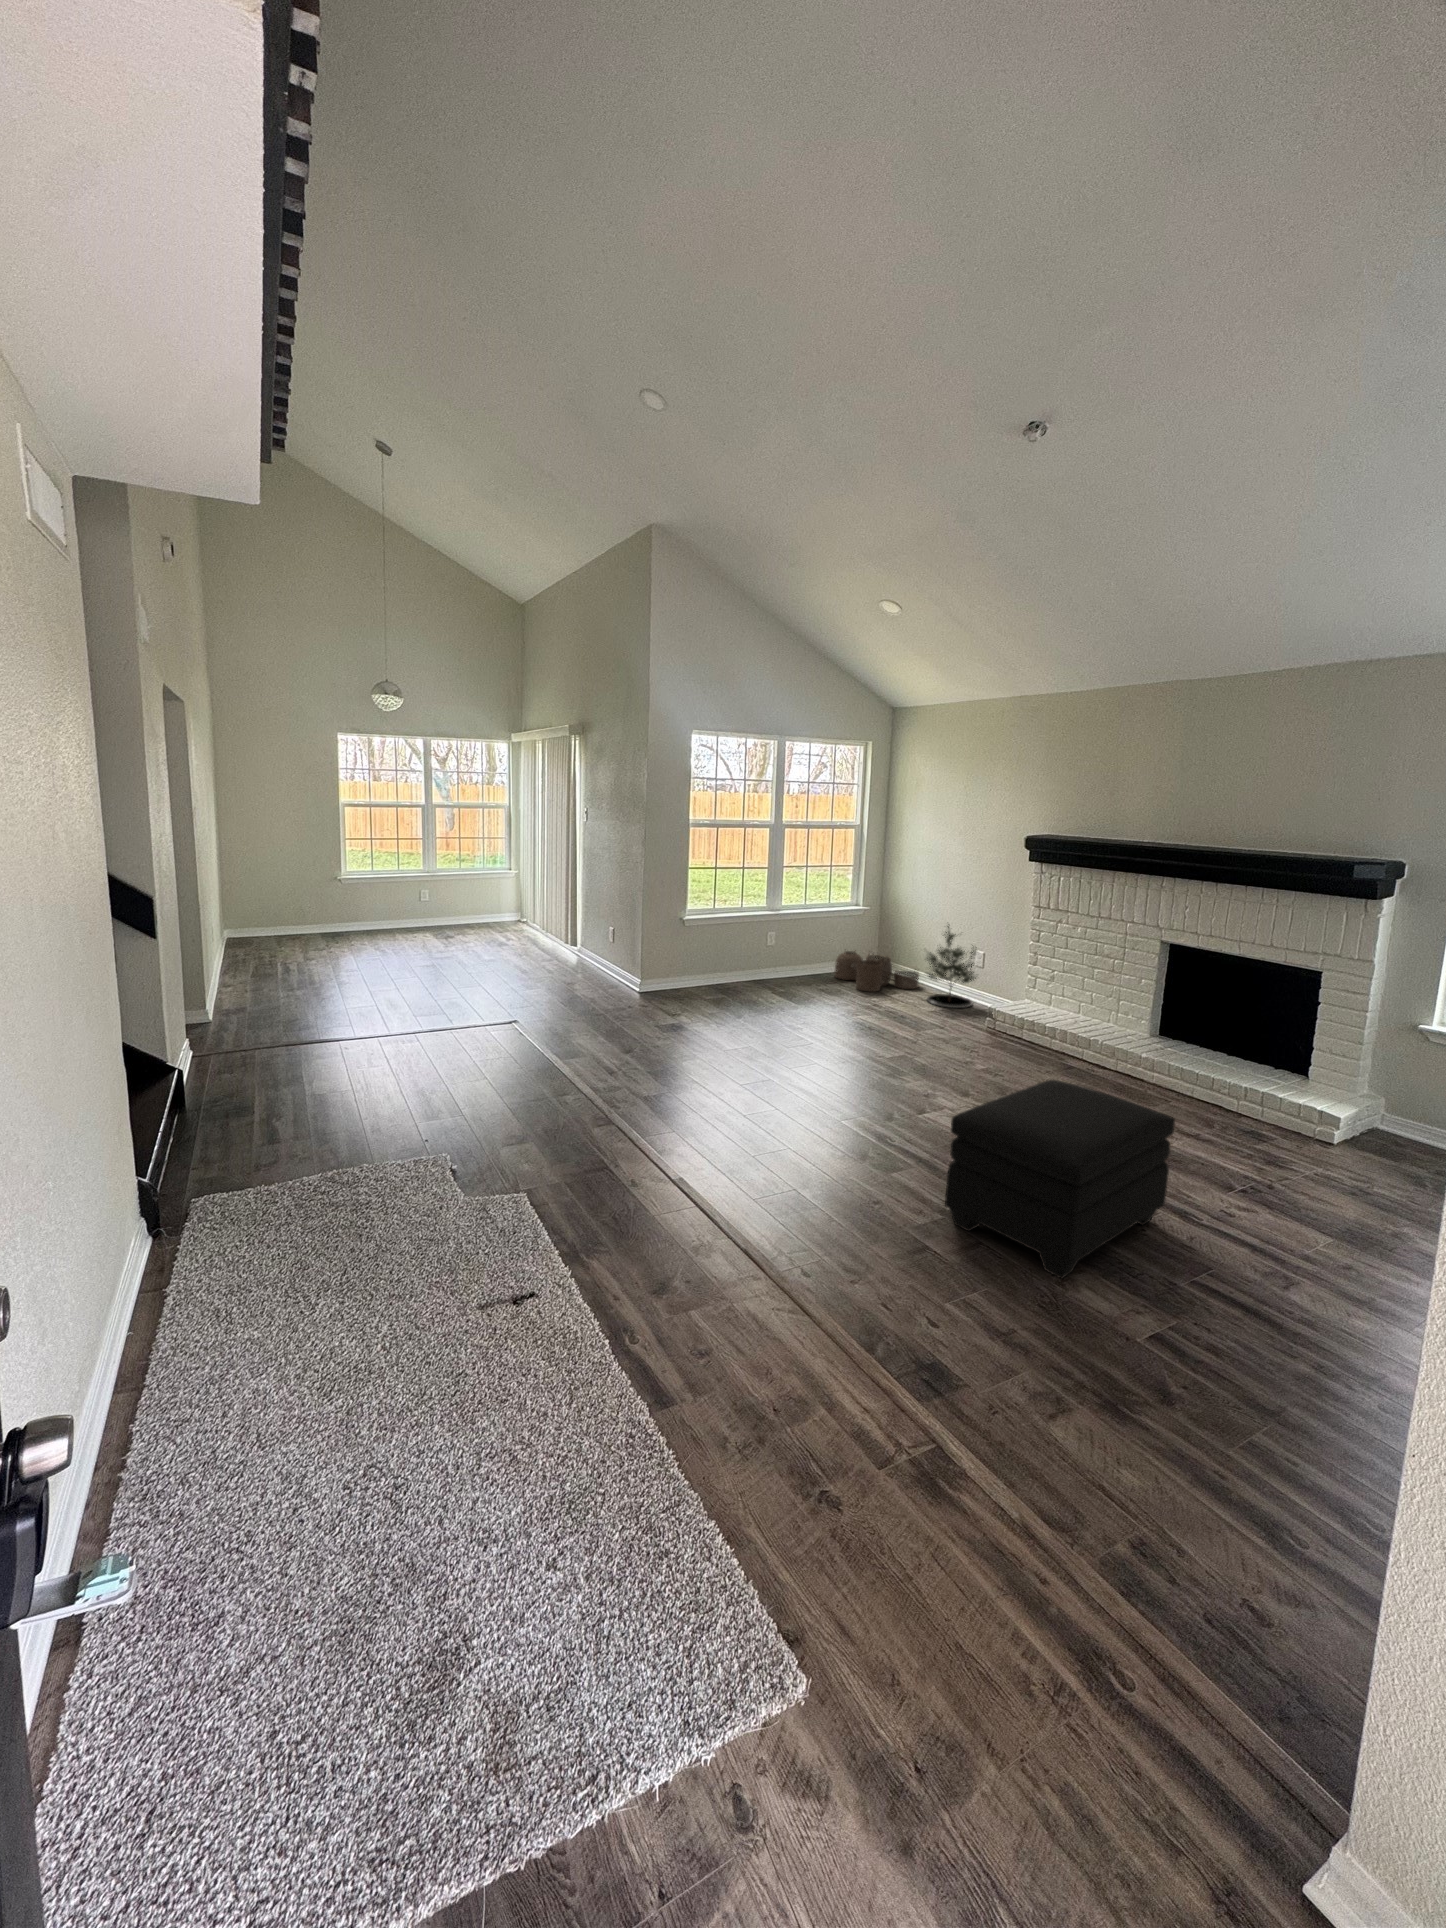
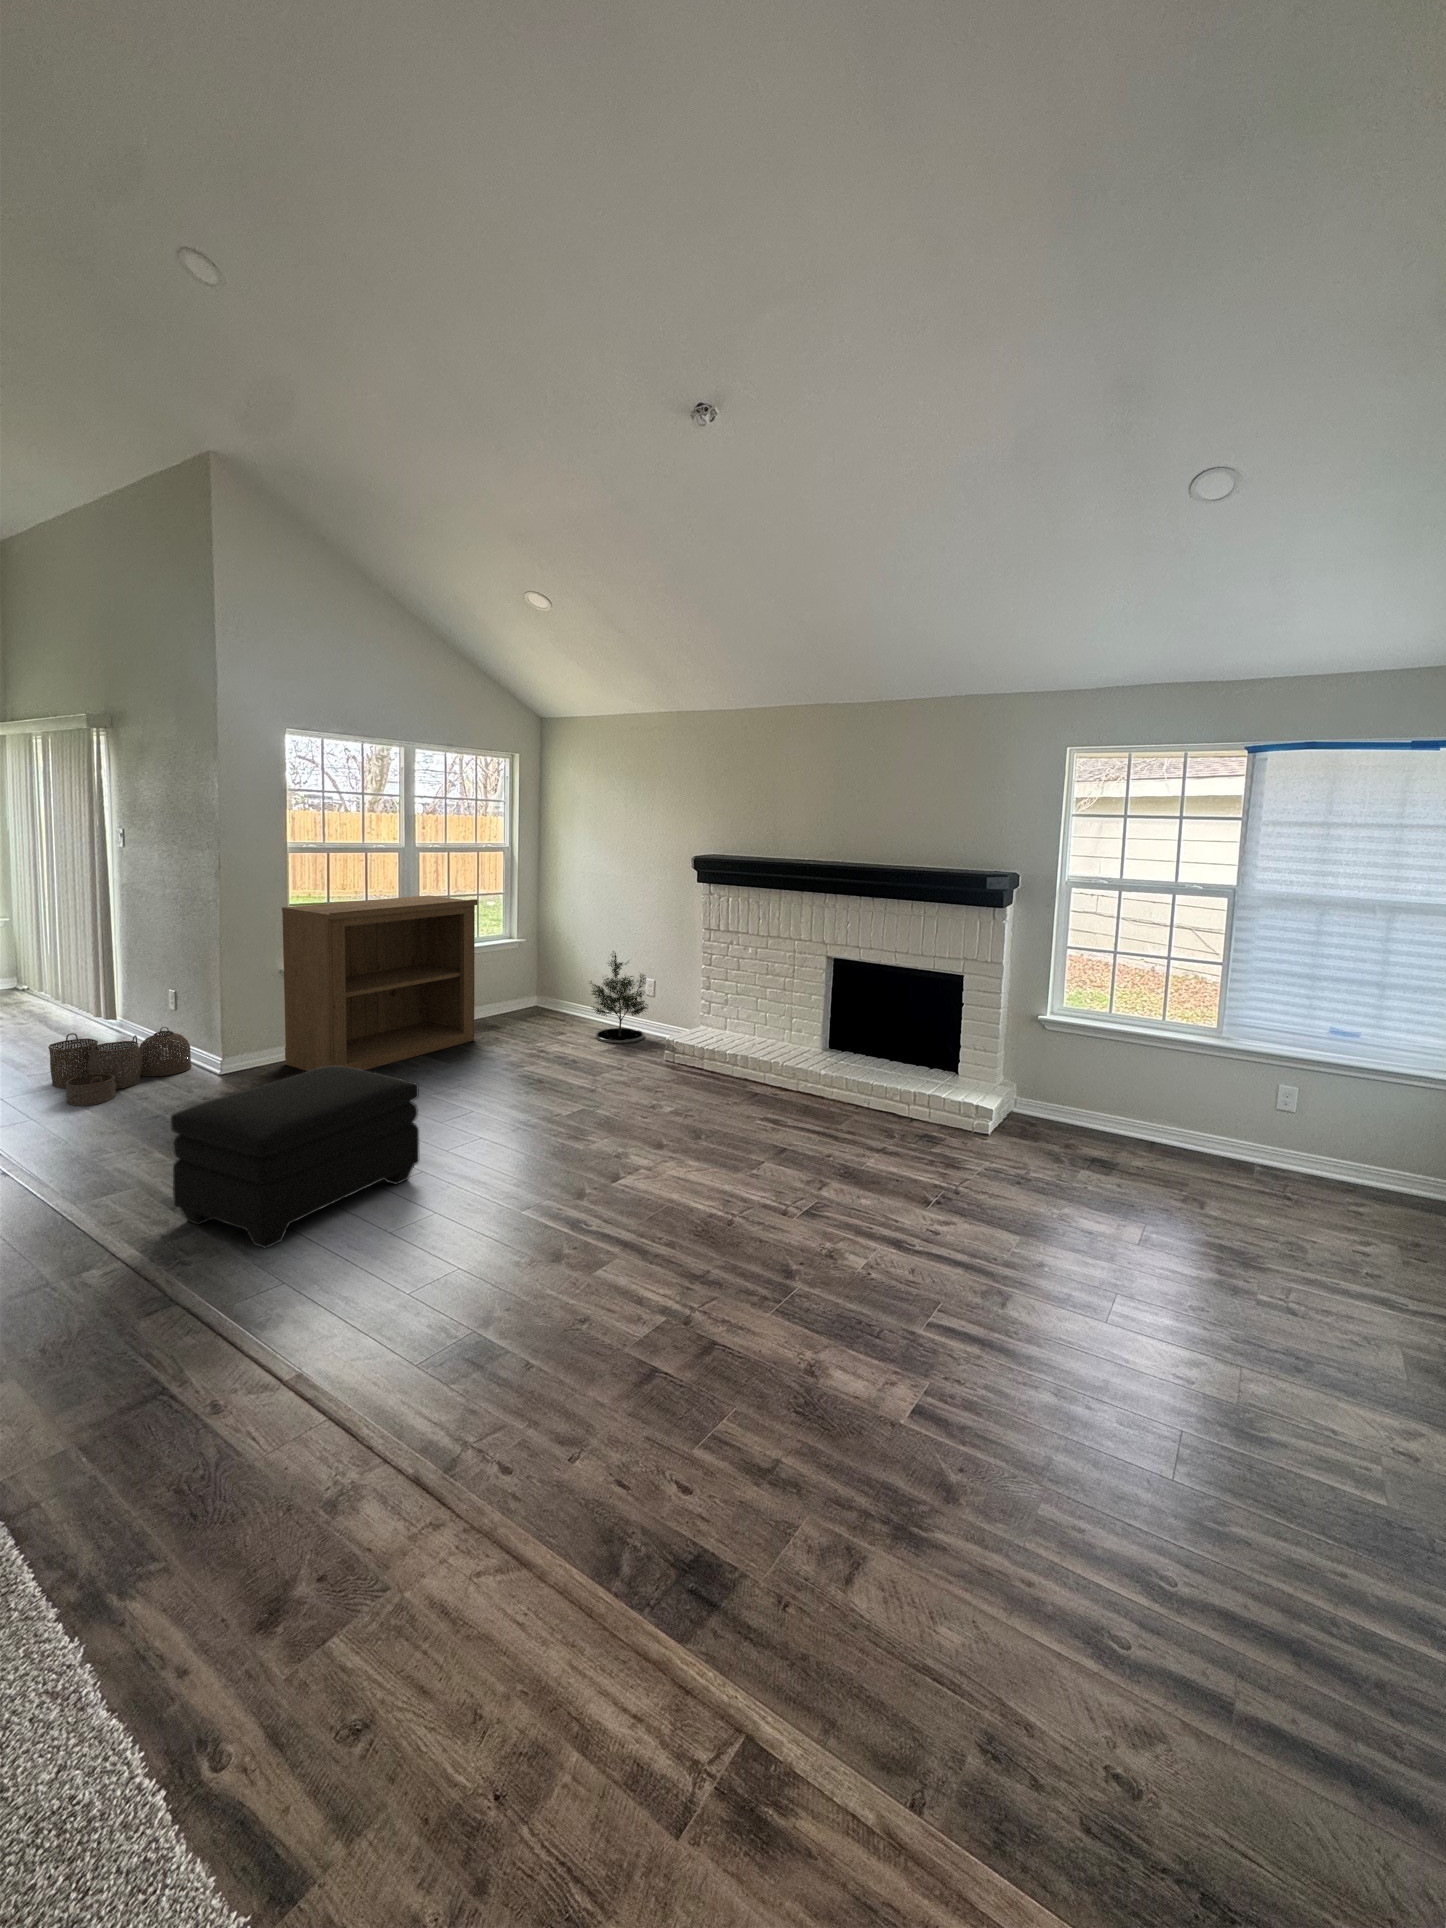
bookshelf: none [681,865,831,1005] -> present [282,895,478,1071]
woven basket: present [834,951,919,992] -> present [48,1027,191,1106]
ottoman: present [945,1080,1175,1278] -> present [171,1066,420,1248]

